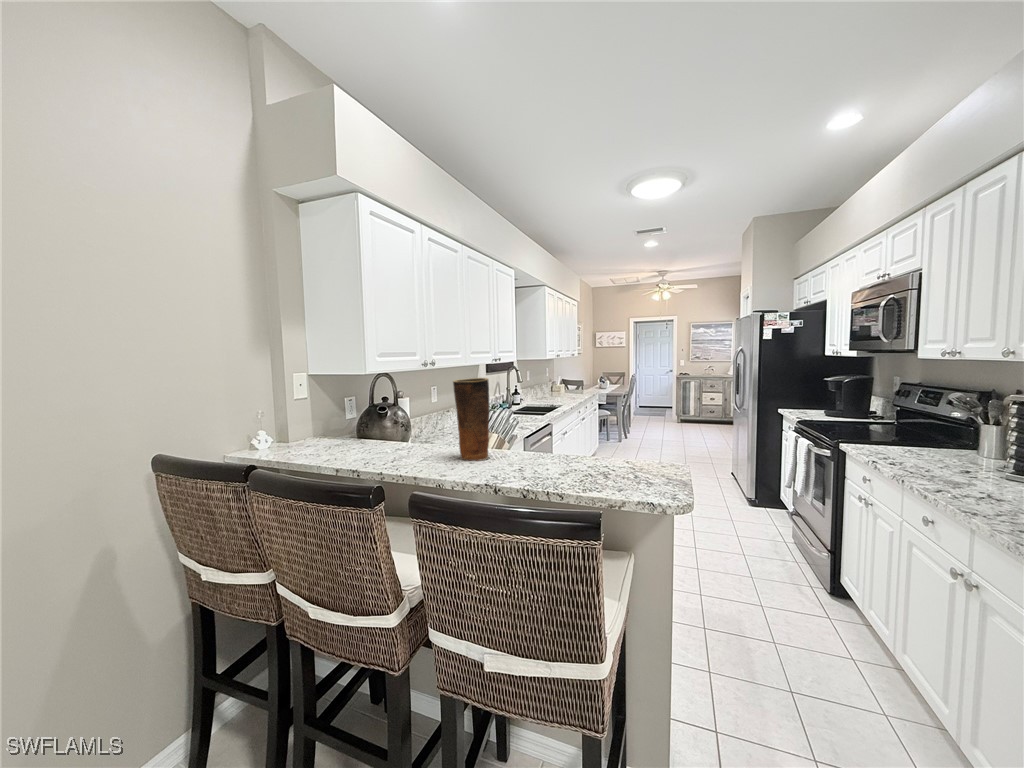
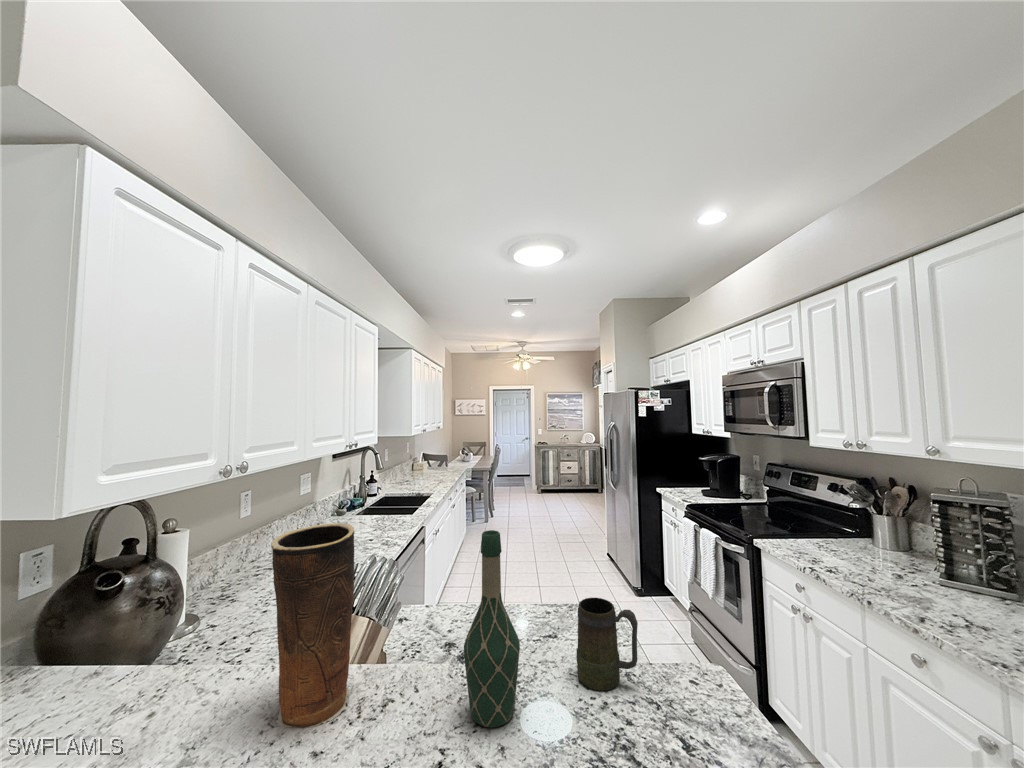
wine bottle: none [539,379,567,468] -> present [464,530,520,728]
mug: none [604,424,636,467] -> present [576,598,638,691]

